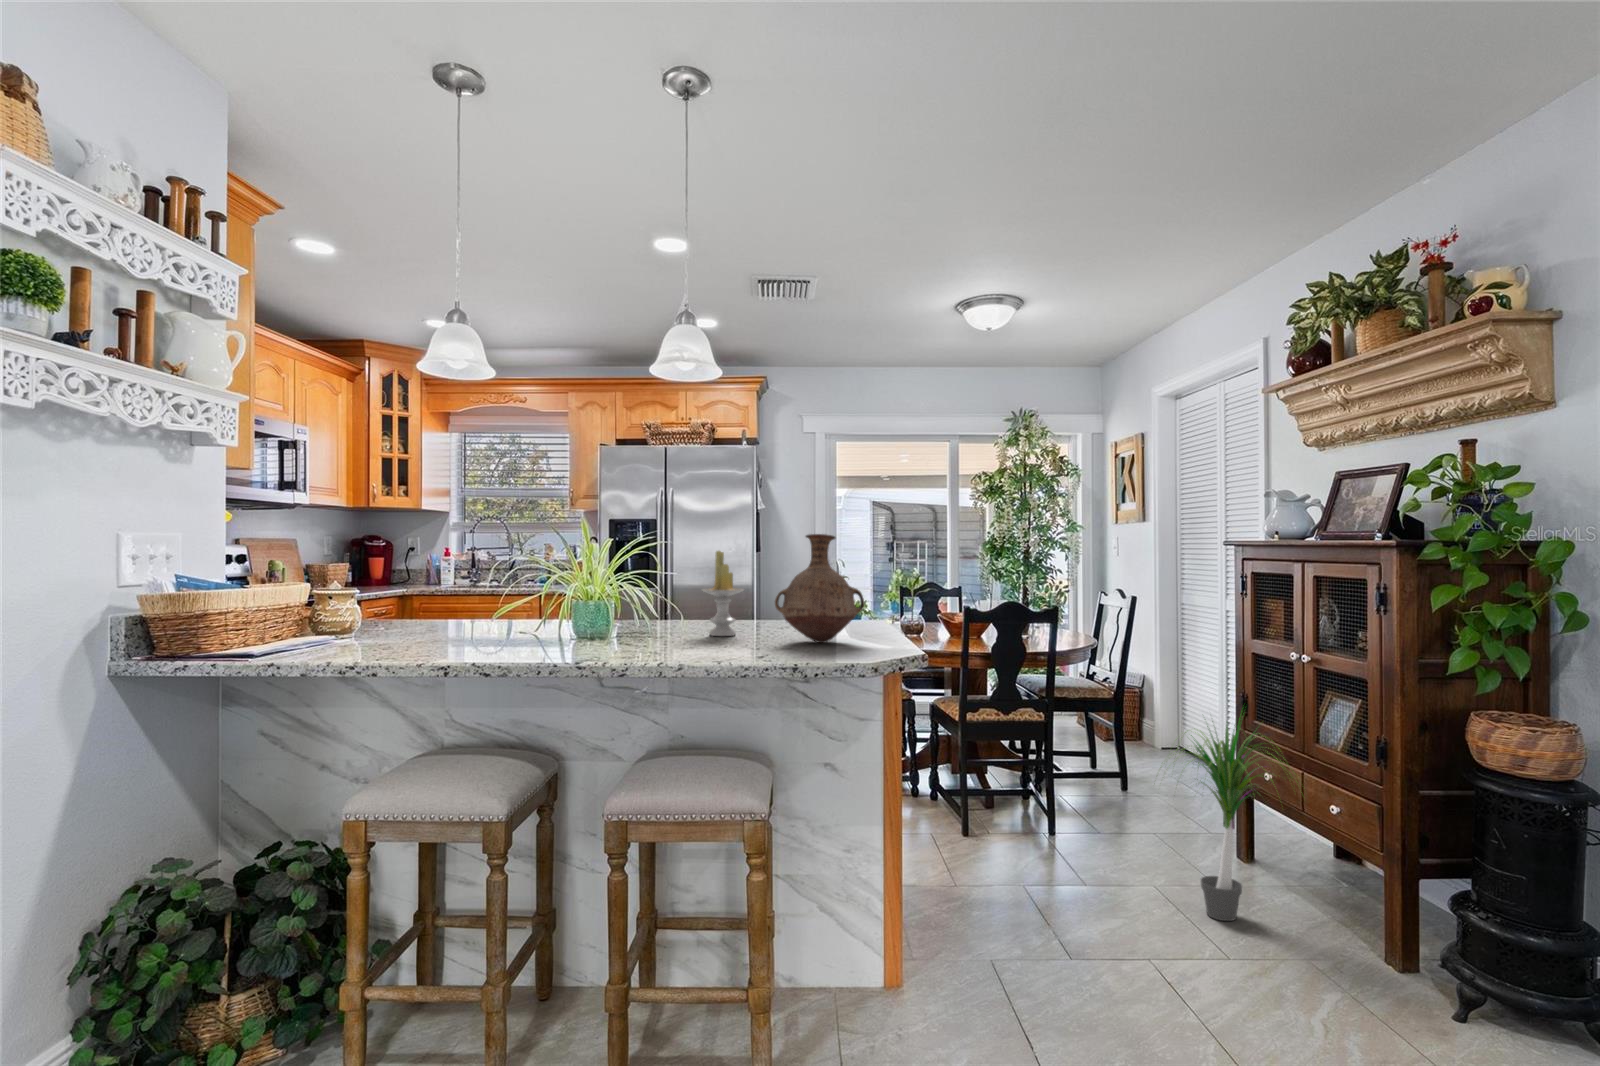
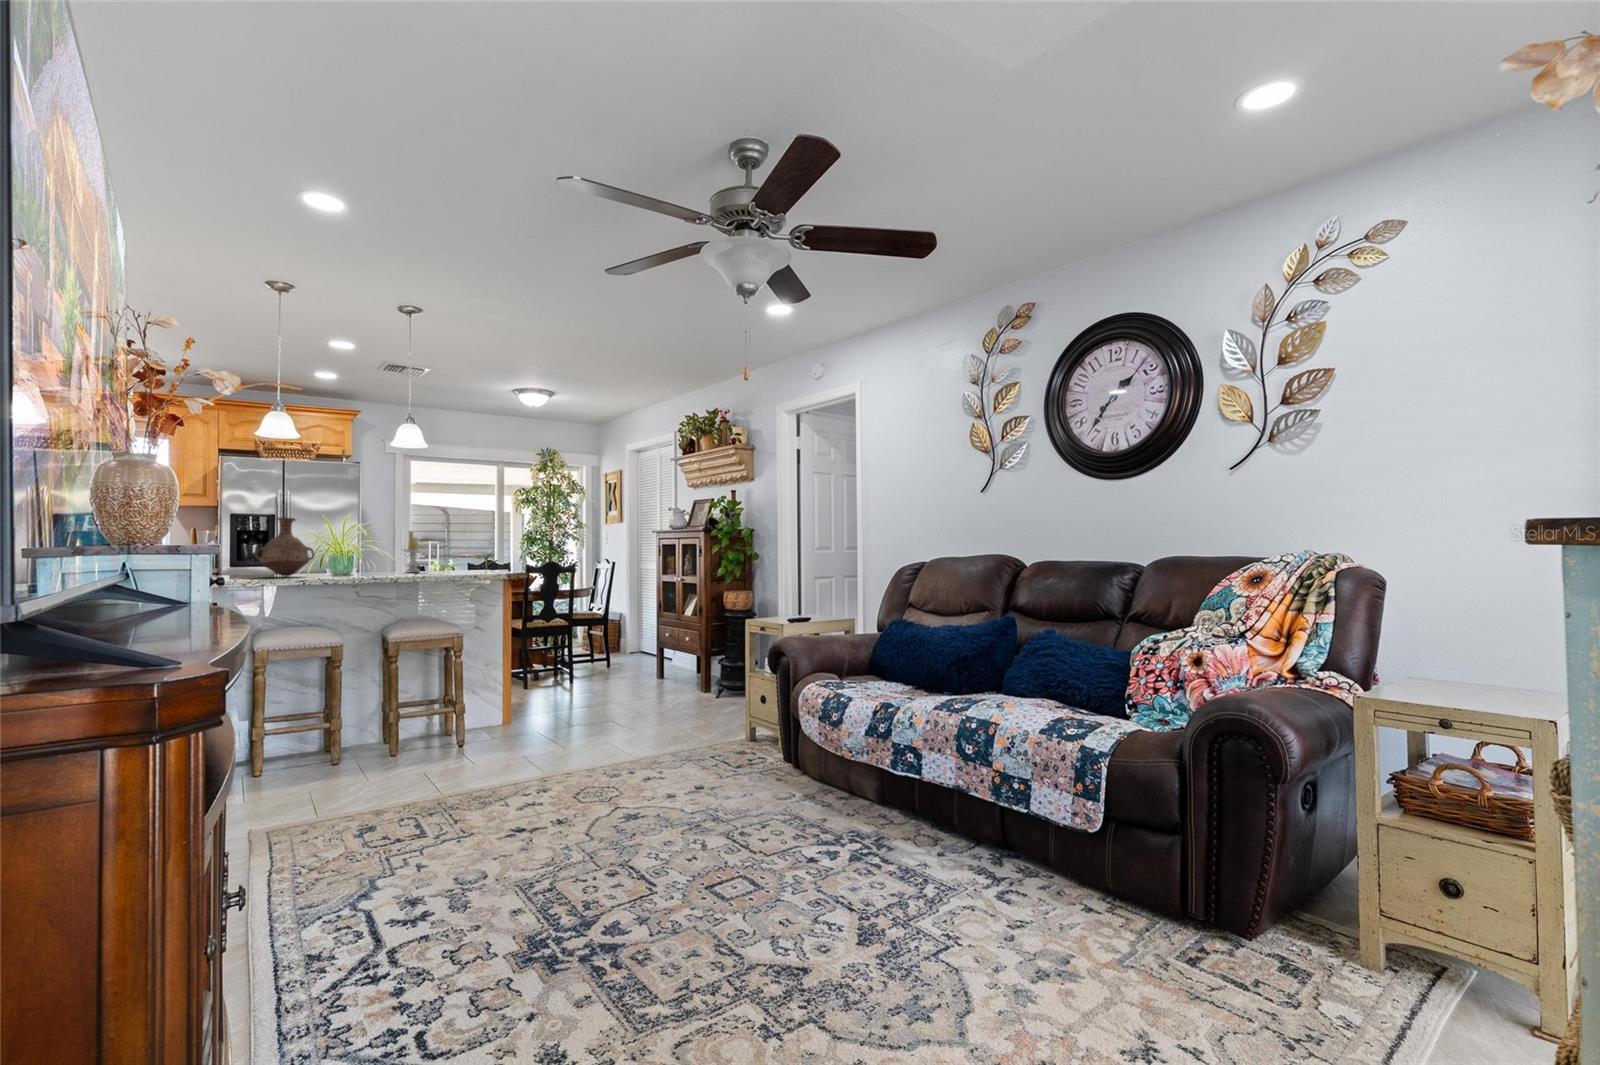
vase: present [775,534,864,643] -> present [256,517,314,576]
potted plant: present [1160,718,1290,921] -> none [617,599,679,694]

